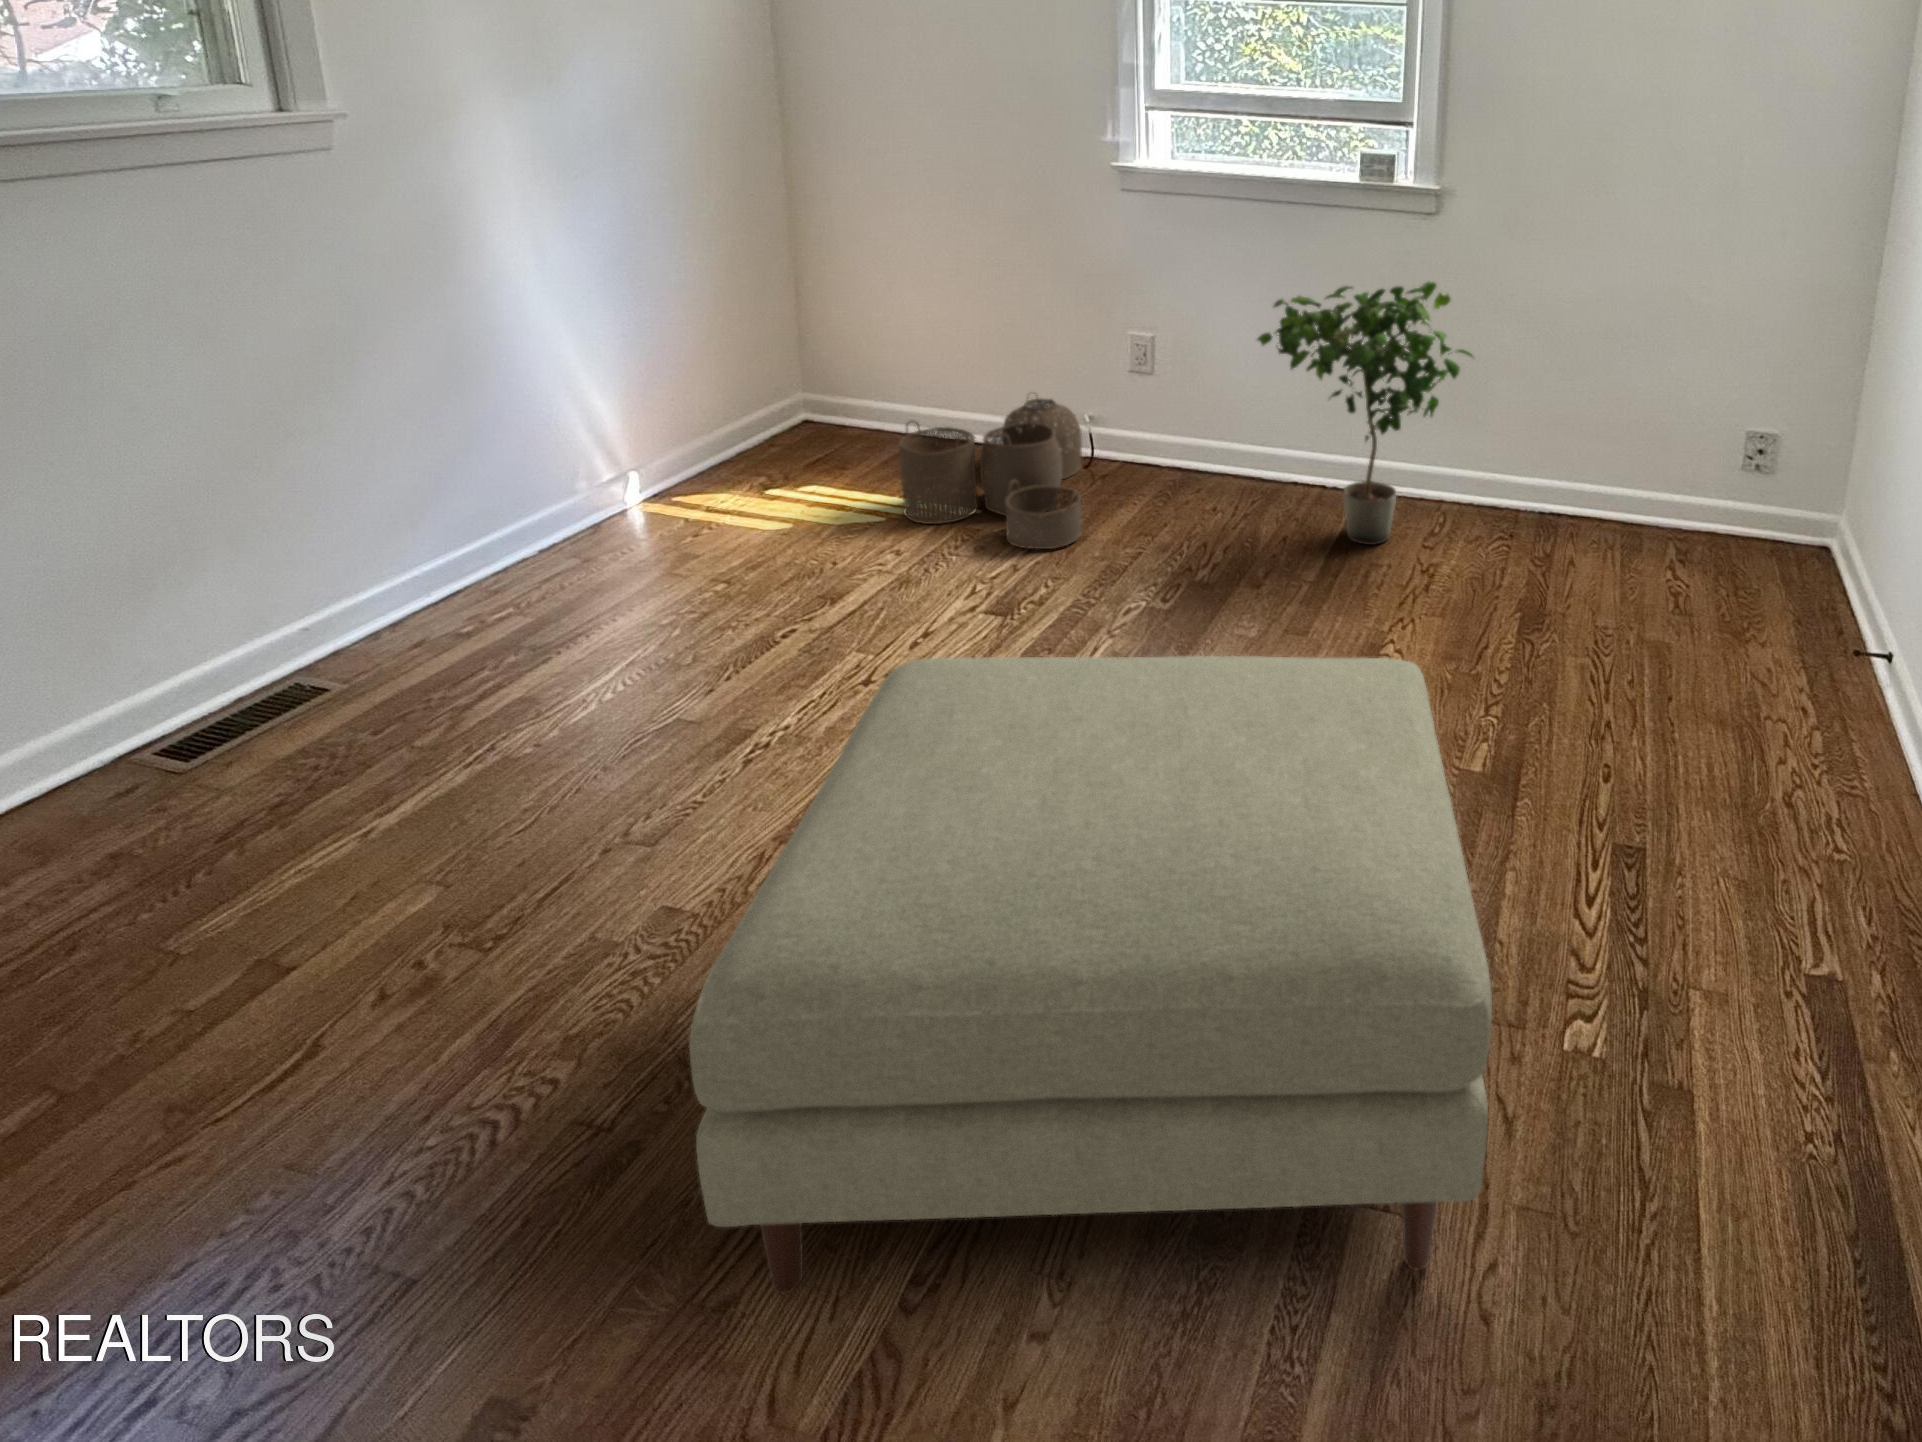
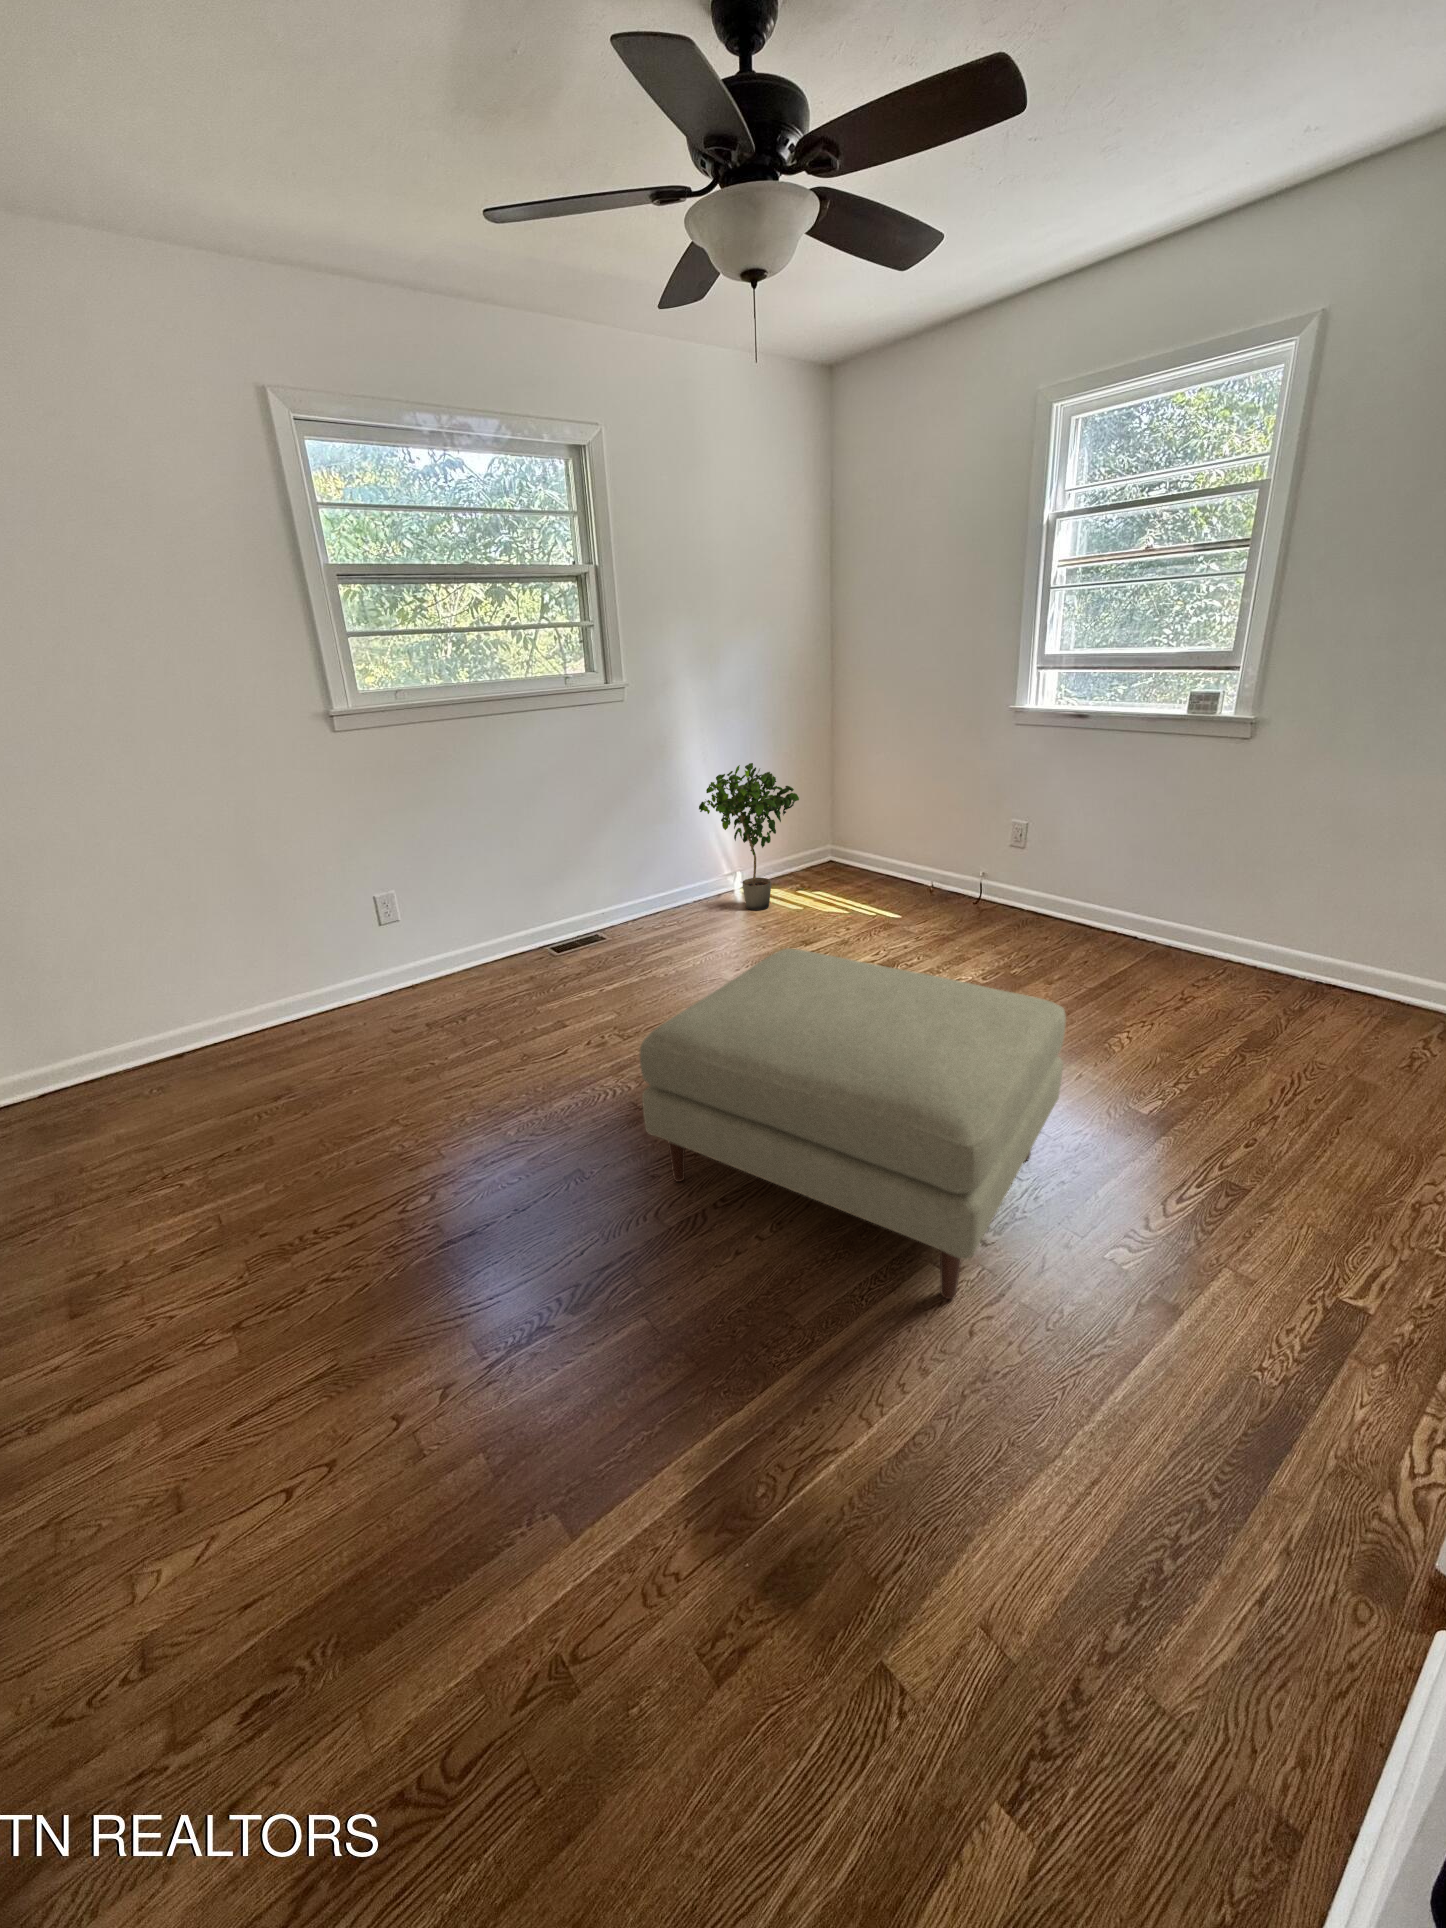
potted plant: present [1257,281,1473,545] -> present [699,763,799,910]
woven basket: present [899,398,1082,549] -> none [858,853,973,941]

